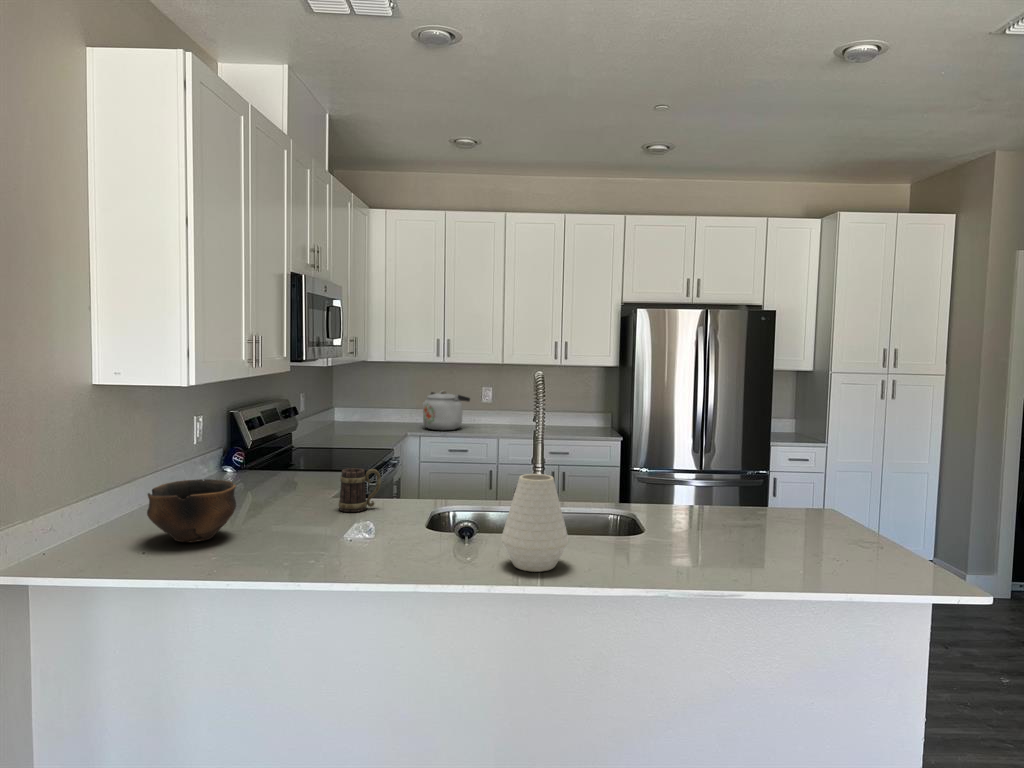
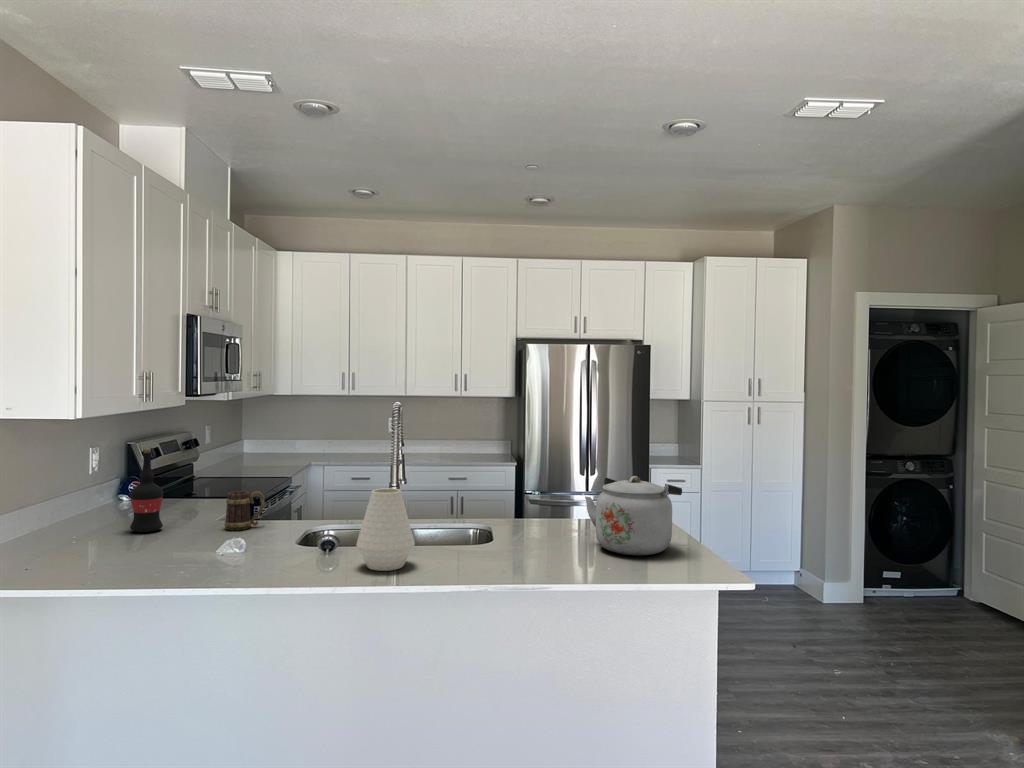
kettle: present [422,391,470,430] -> present [585,476,682,555]
wine bottle: none [238,420,273,511] -> present [130,449,163,532]
bowl: present [147,479,236,542] -> none [40,502,125,558]

